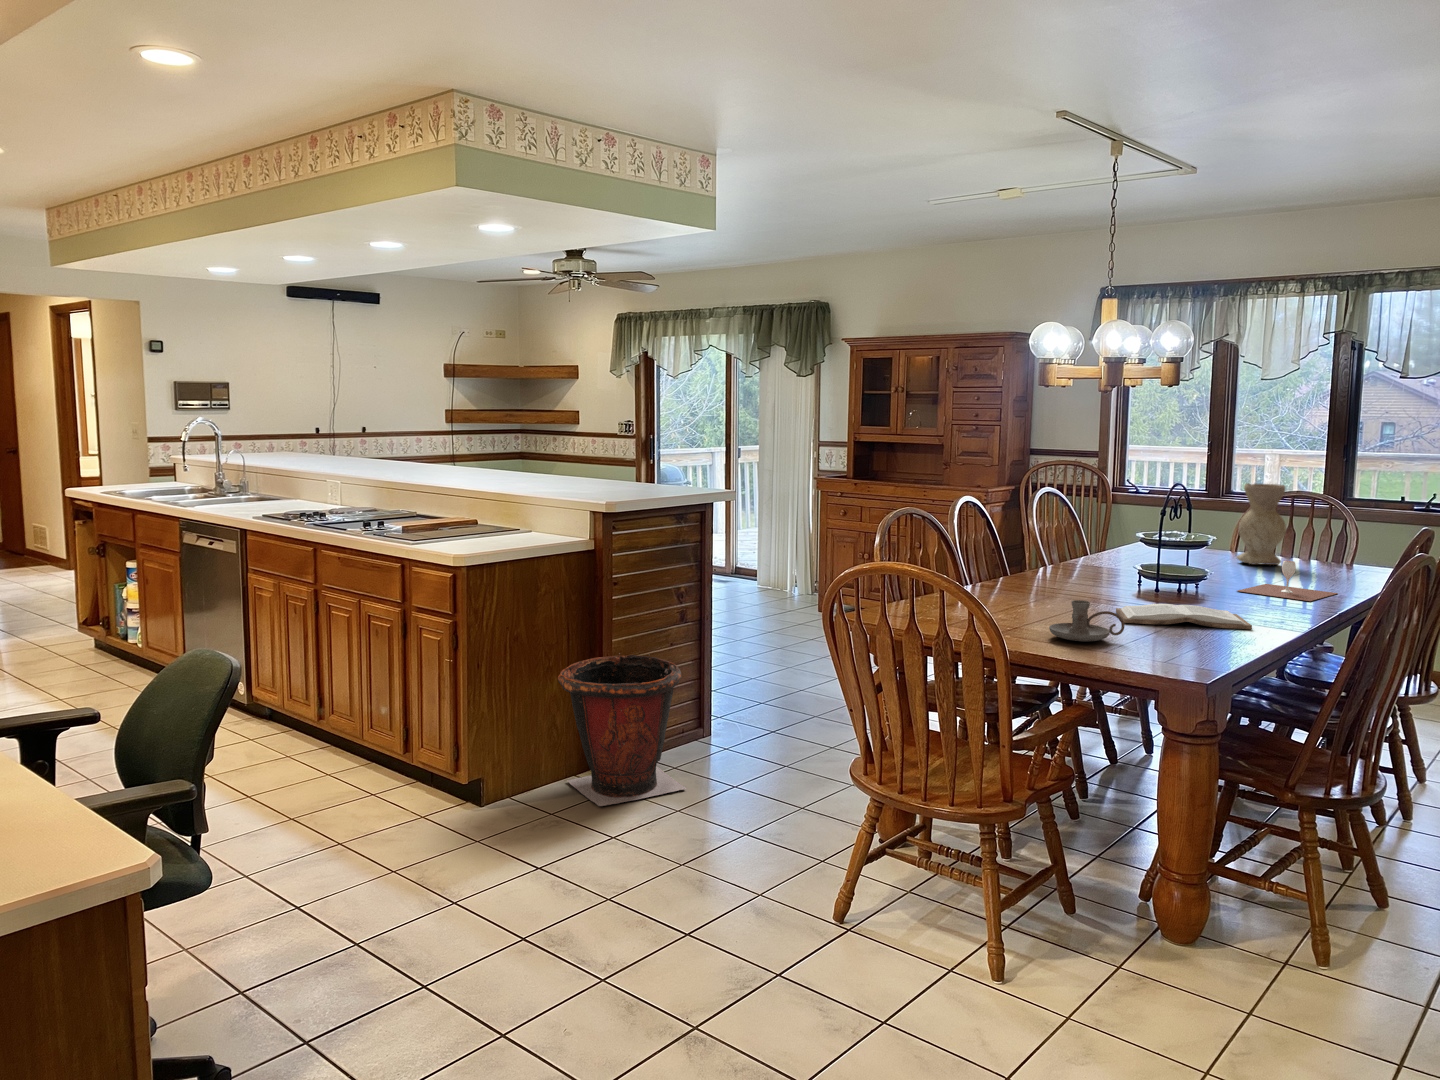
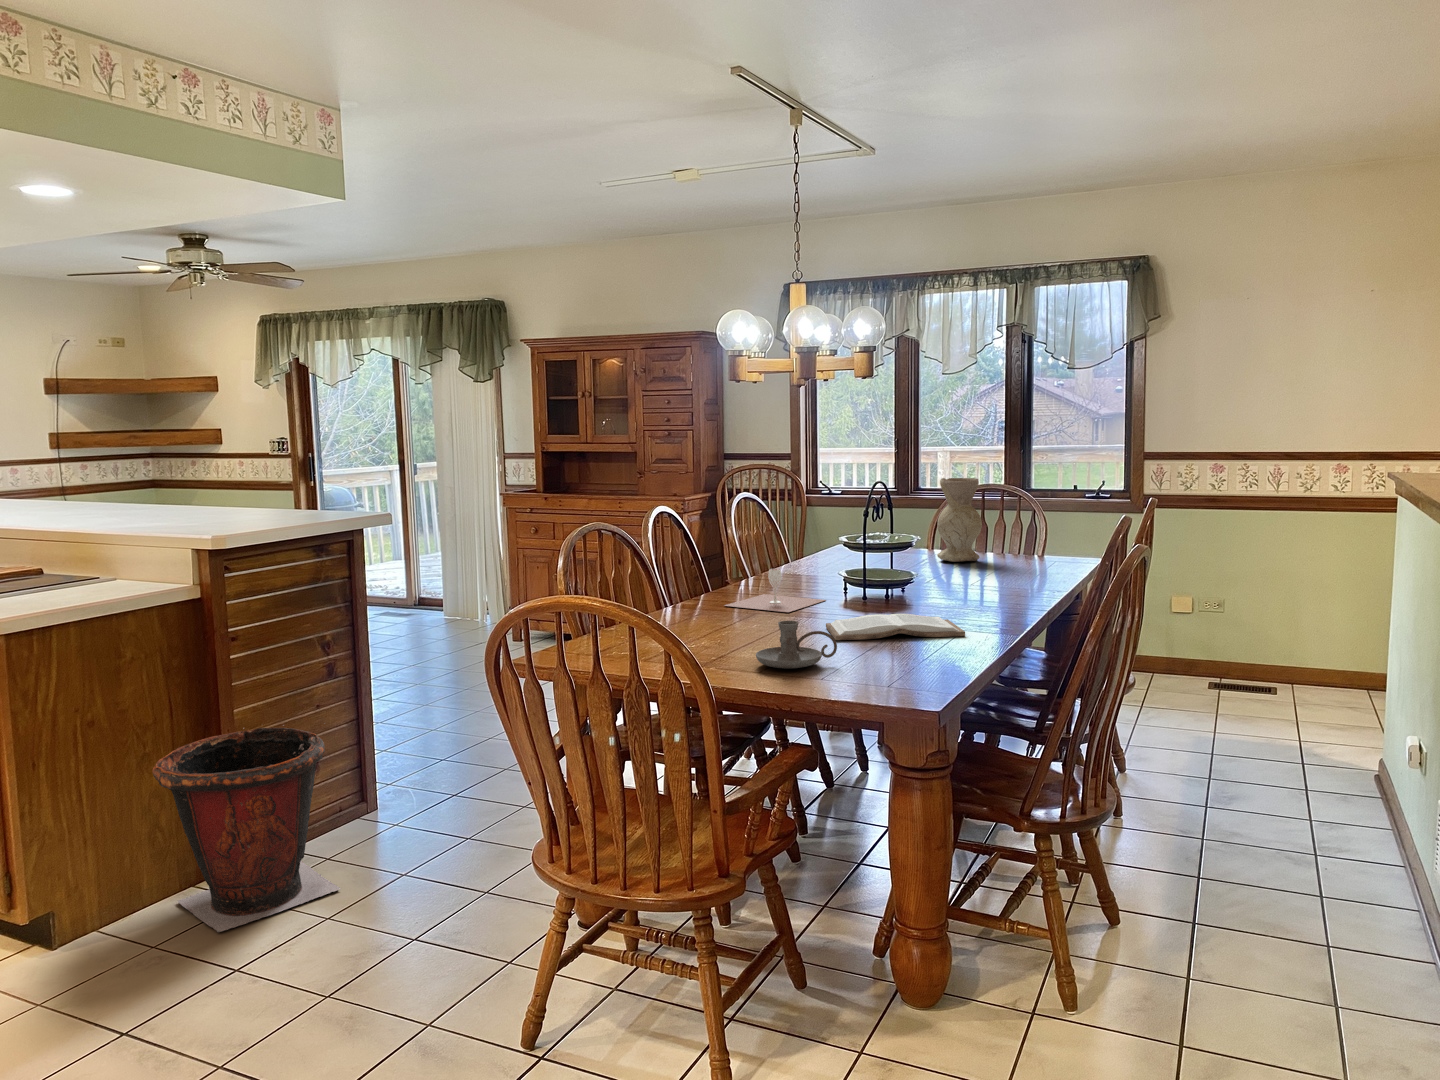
wine glass: present [1238,561,1338,601] -> present [724,569,826,612]

